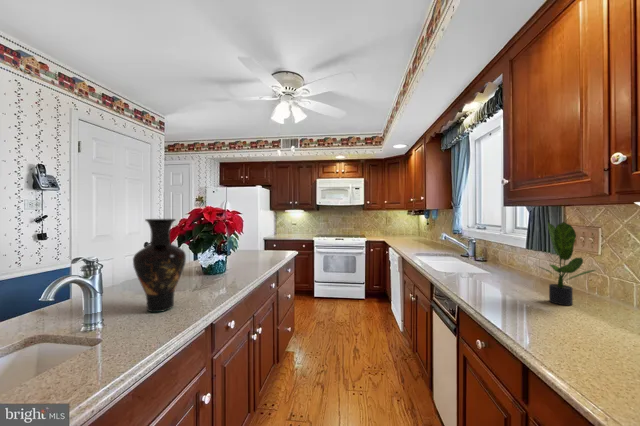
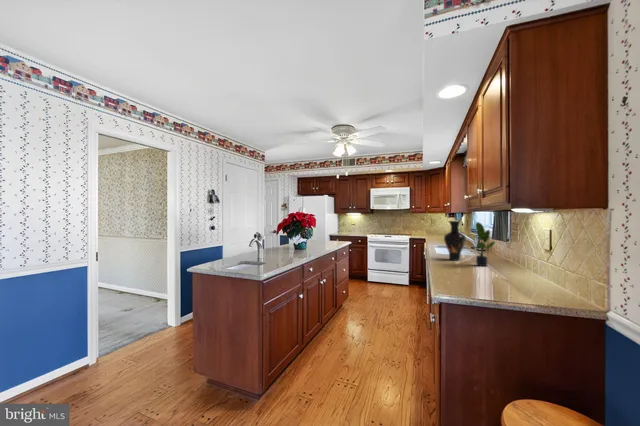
vase: present [133,219,186,312] -> present [444,221,466,260]

